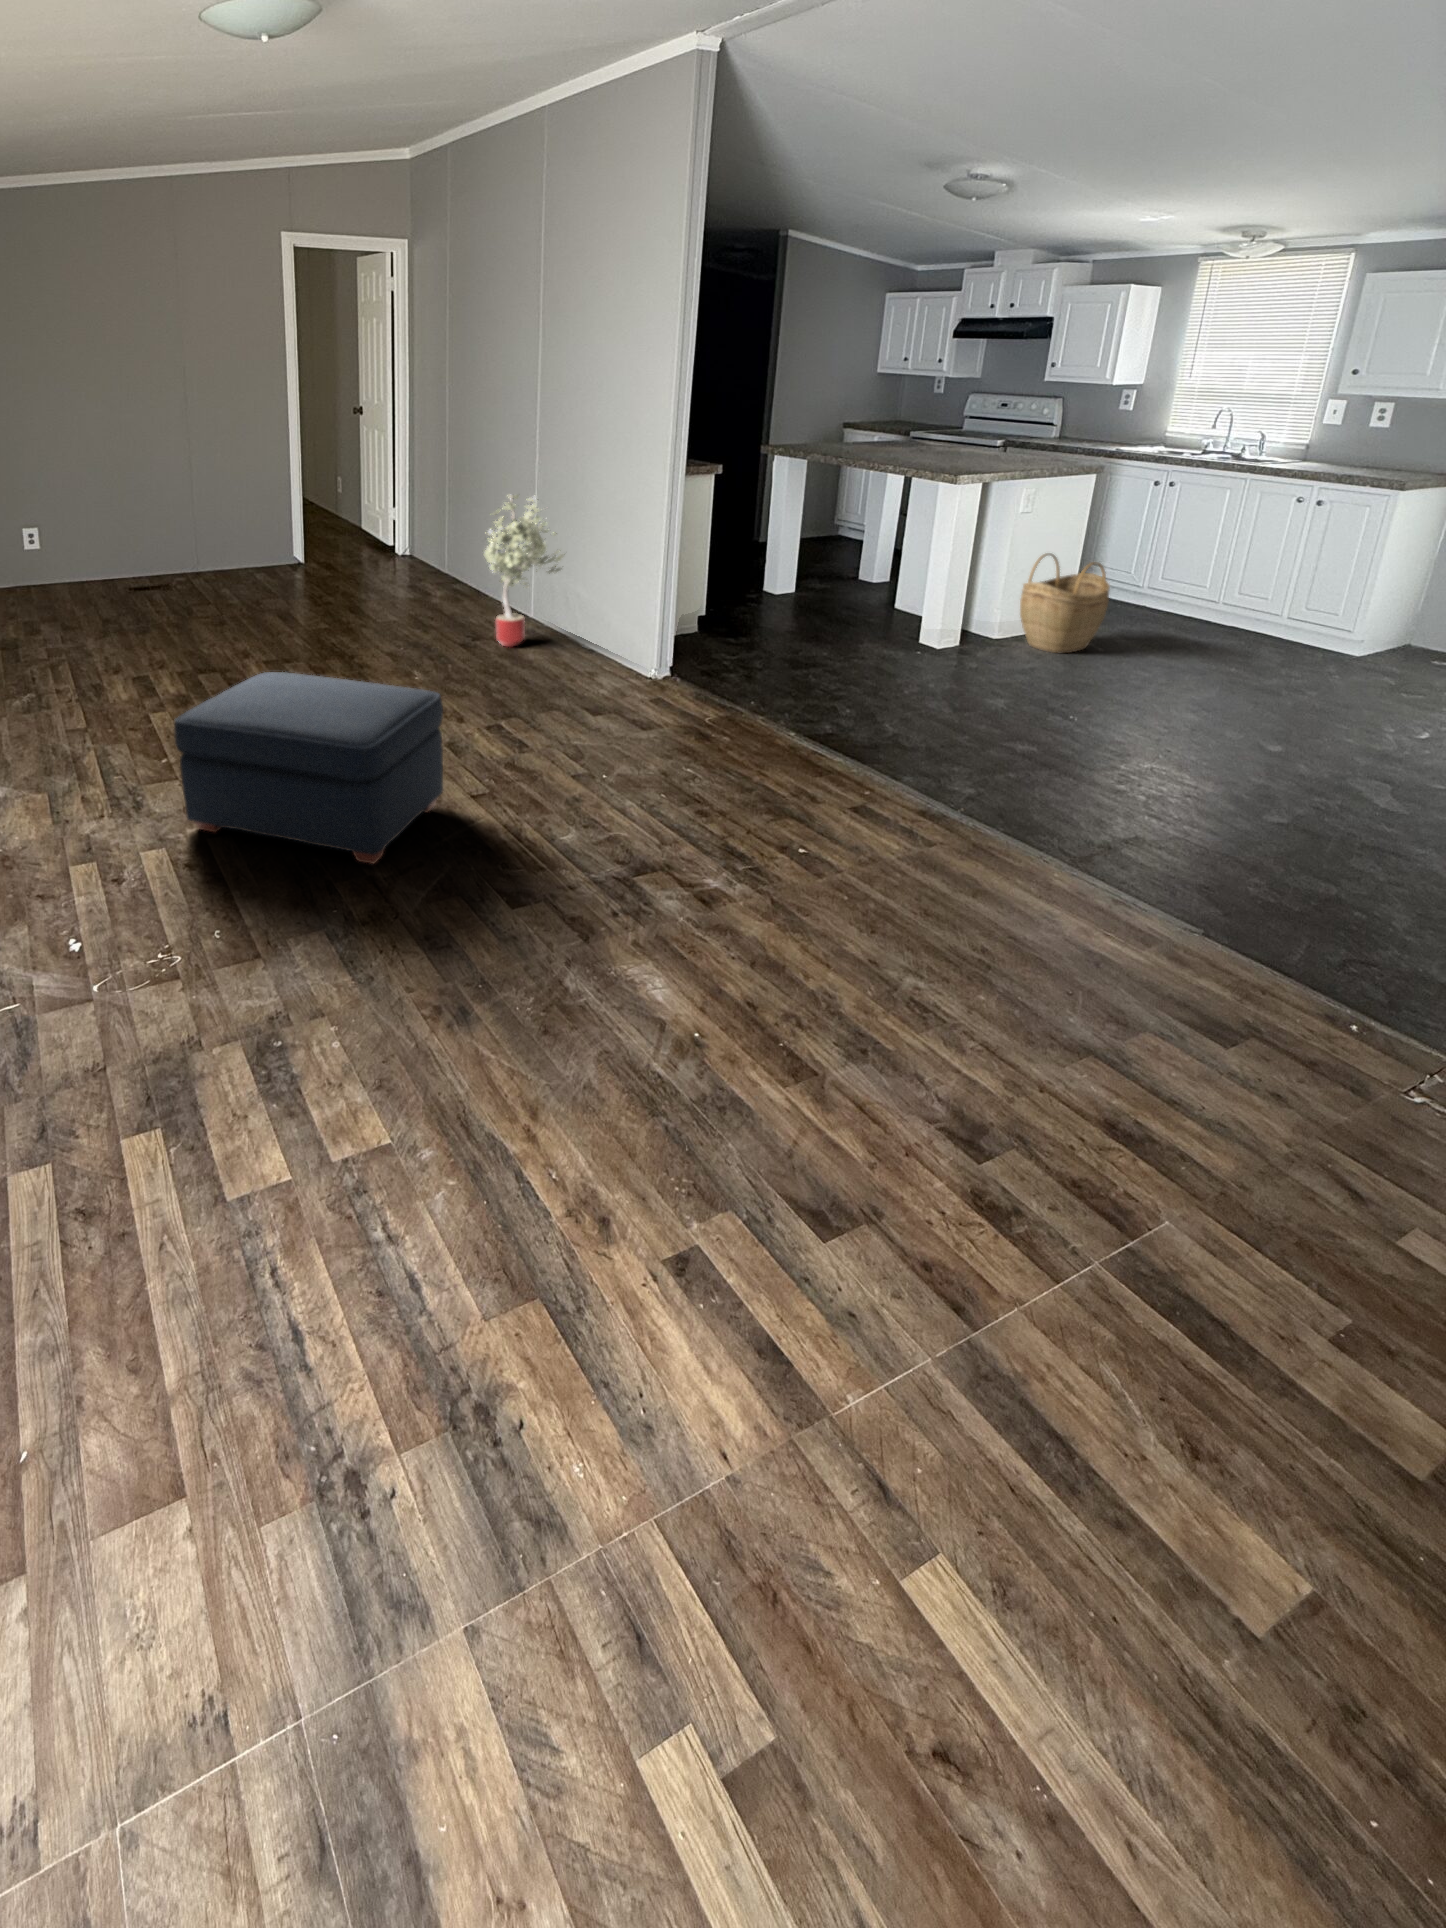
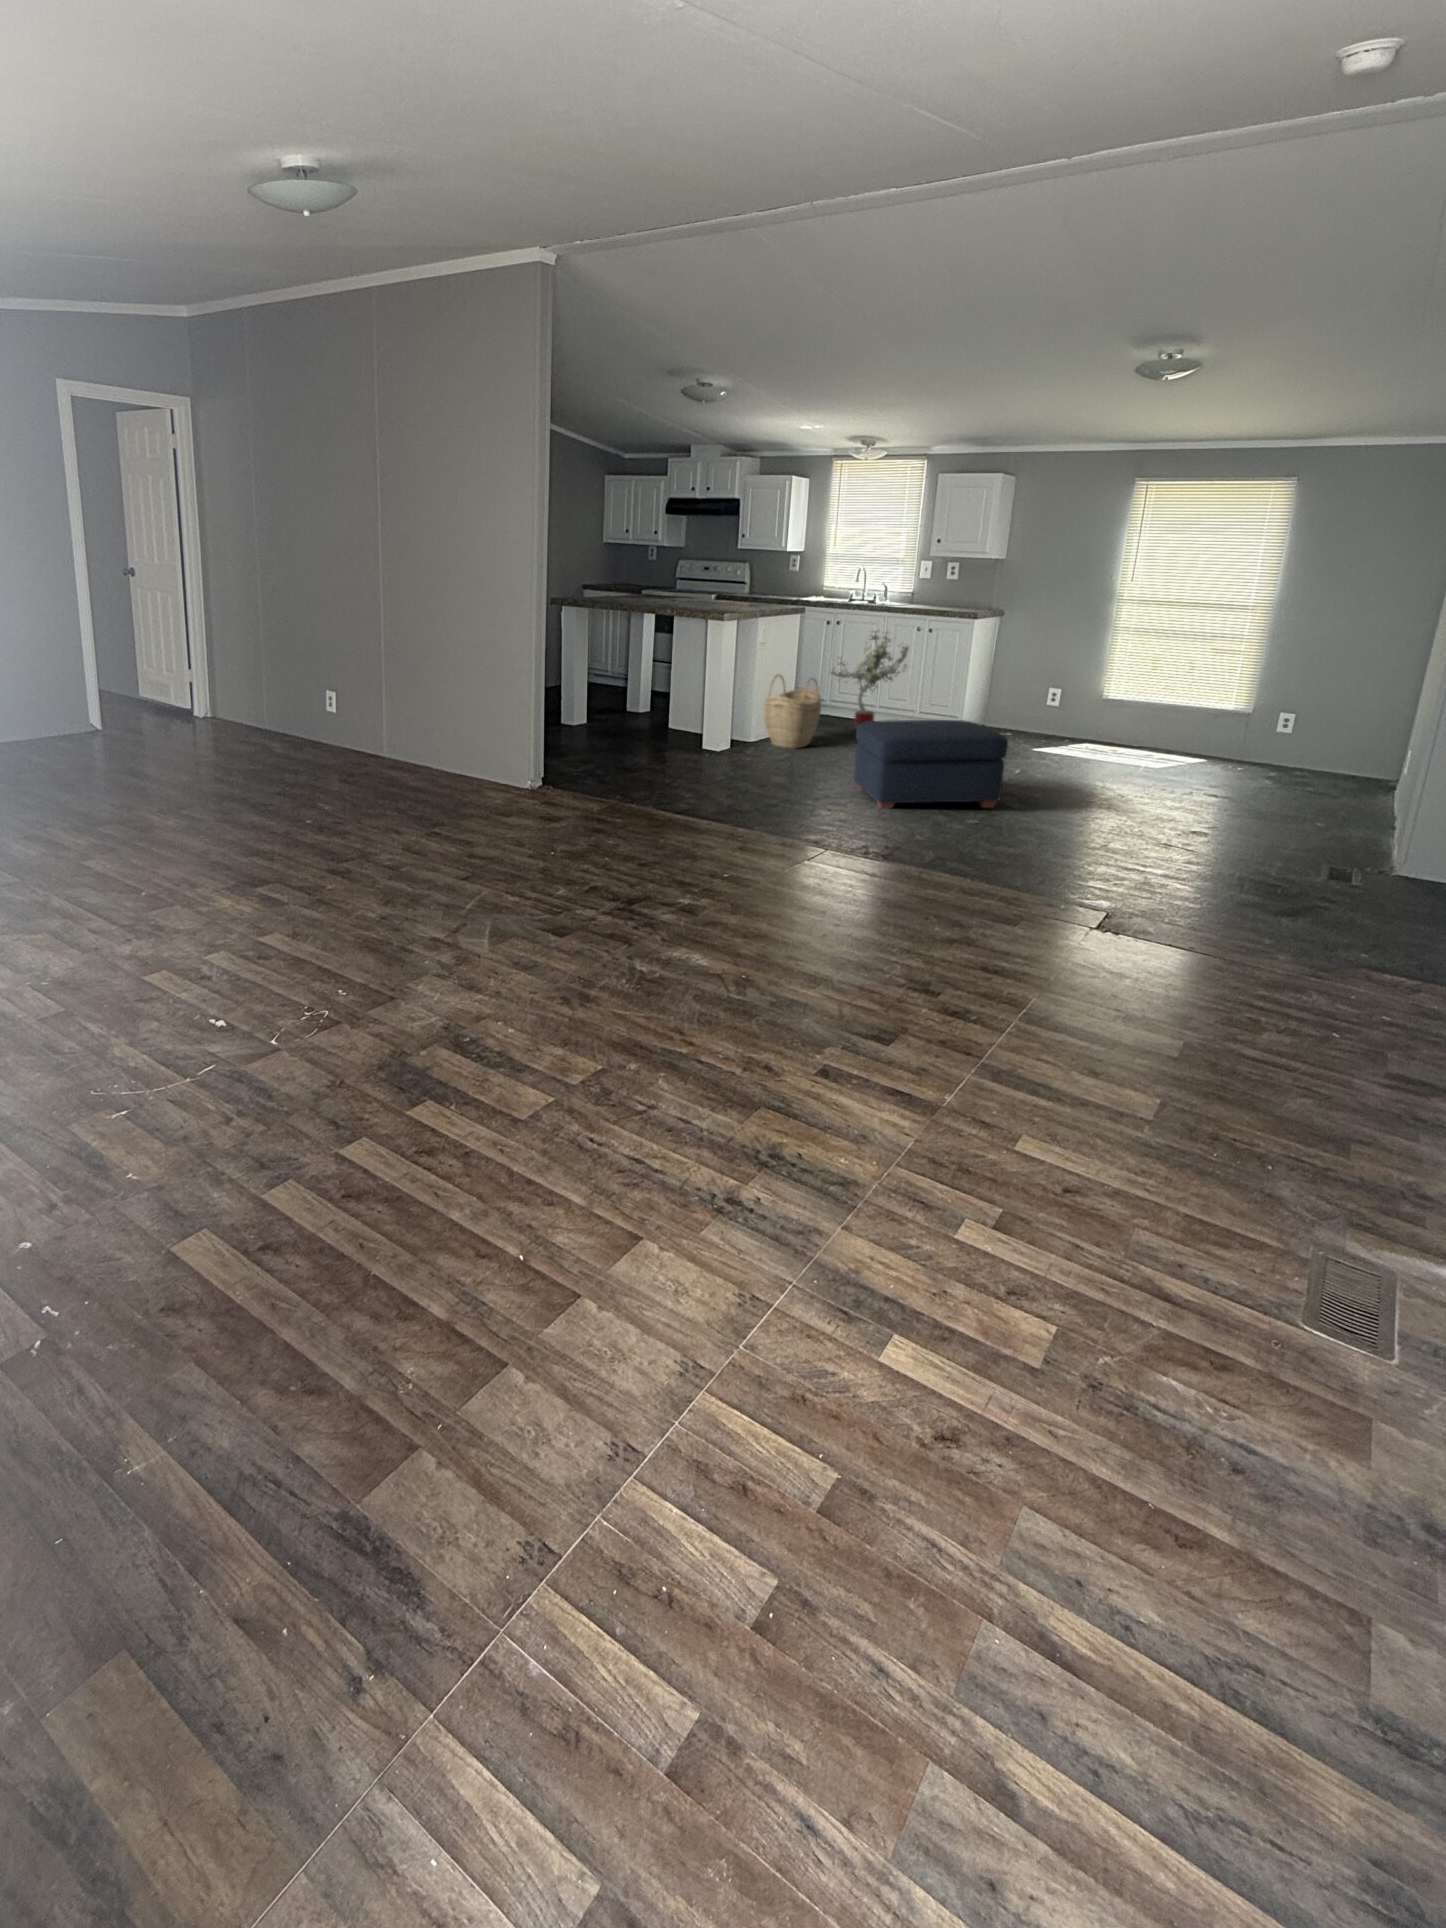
potted tree: present [485,495,565,647] -> present [831,630,909,728]
ottoman: present [174,672,443,864] -> present [854,720,1008,808]

